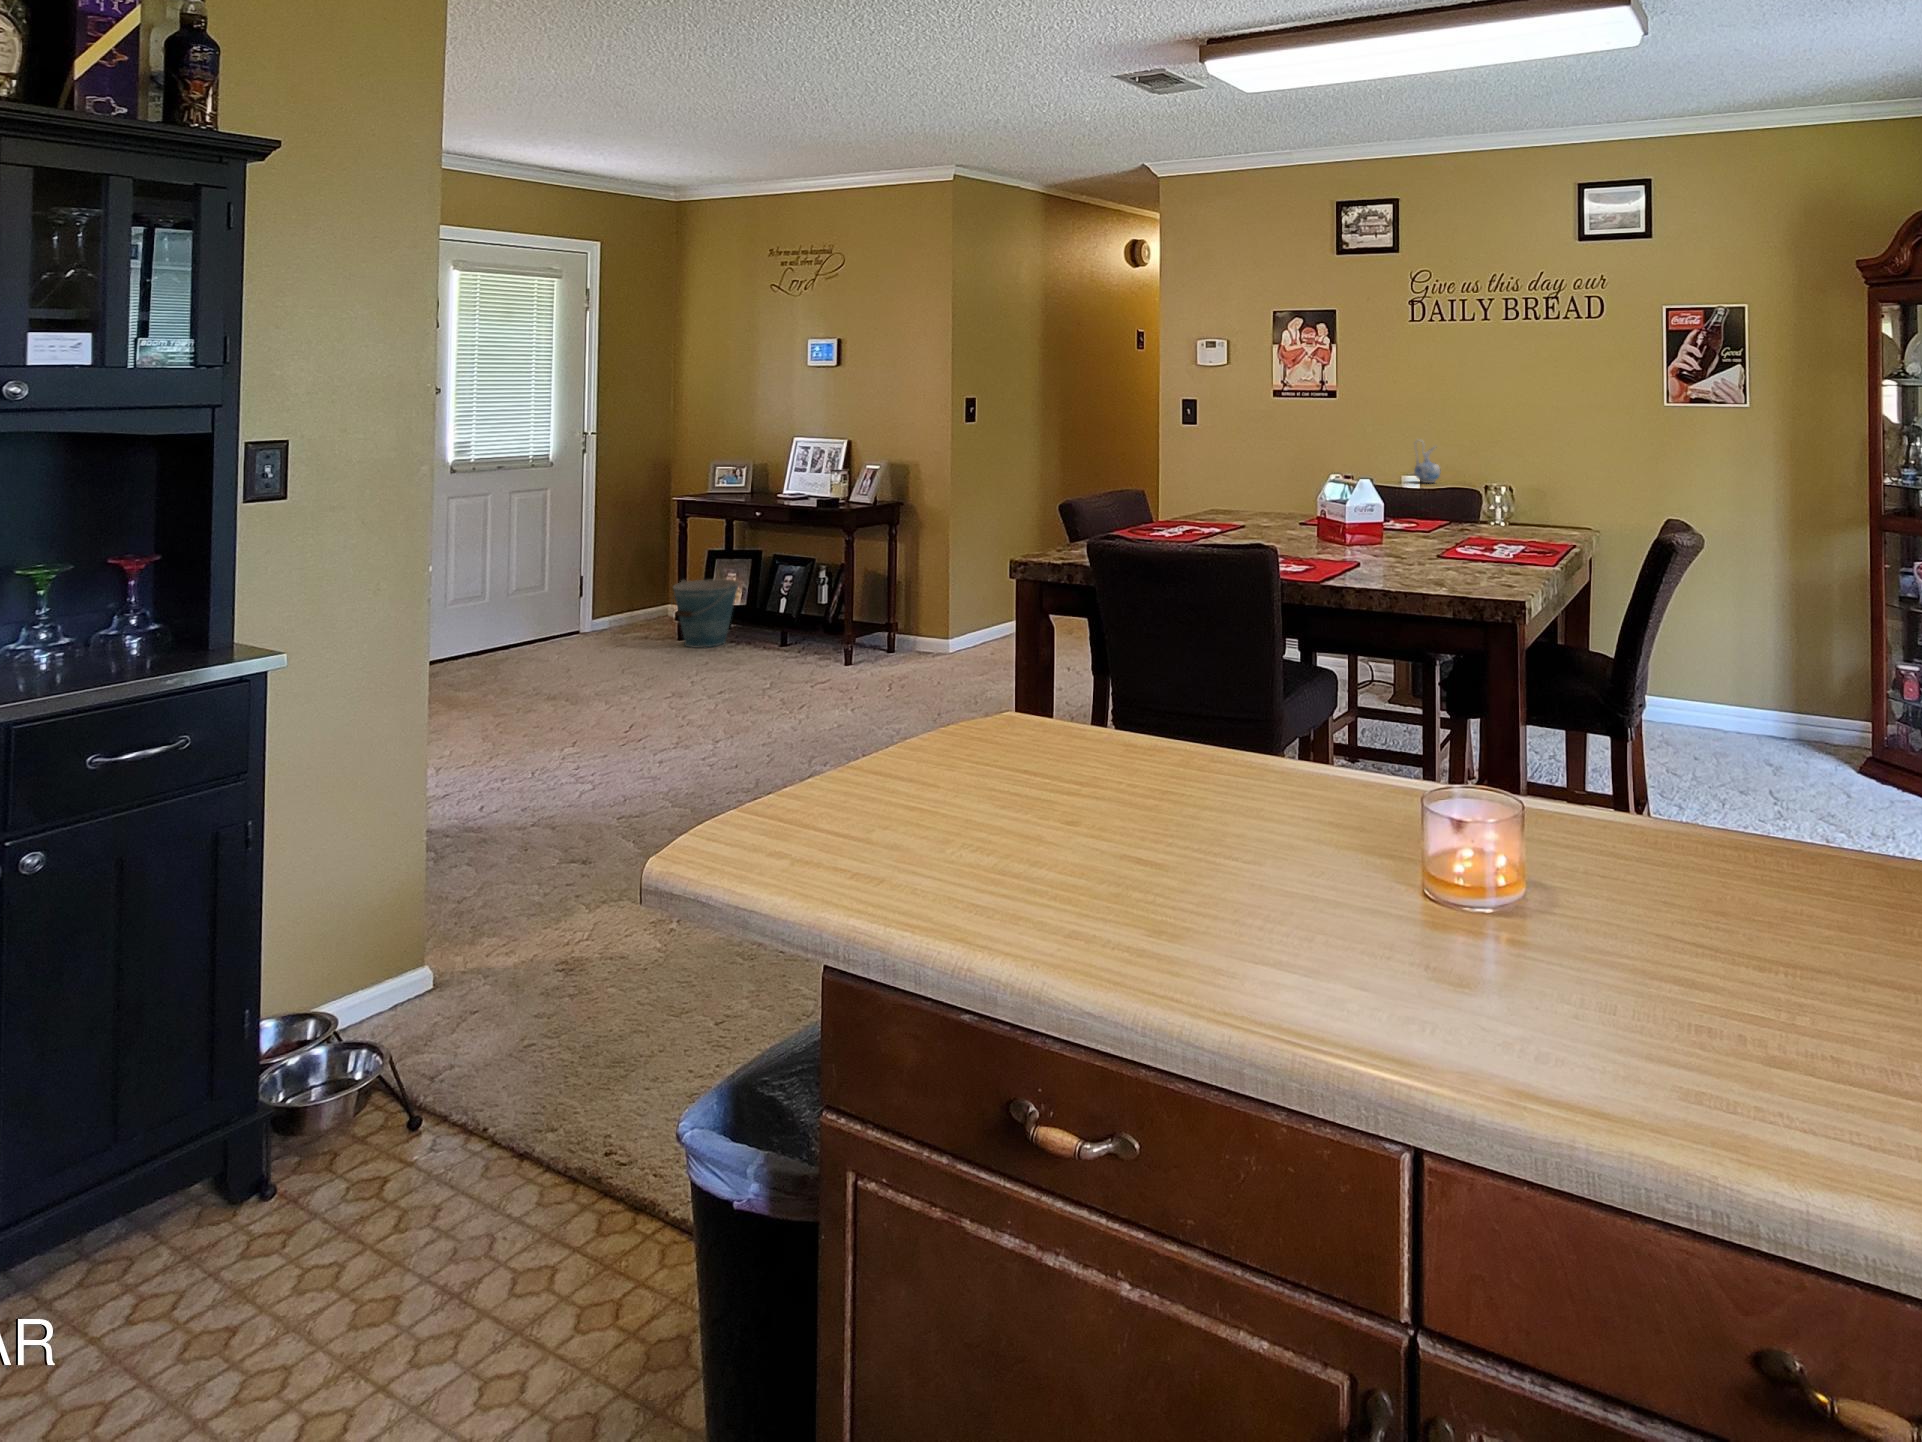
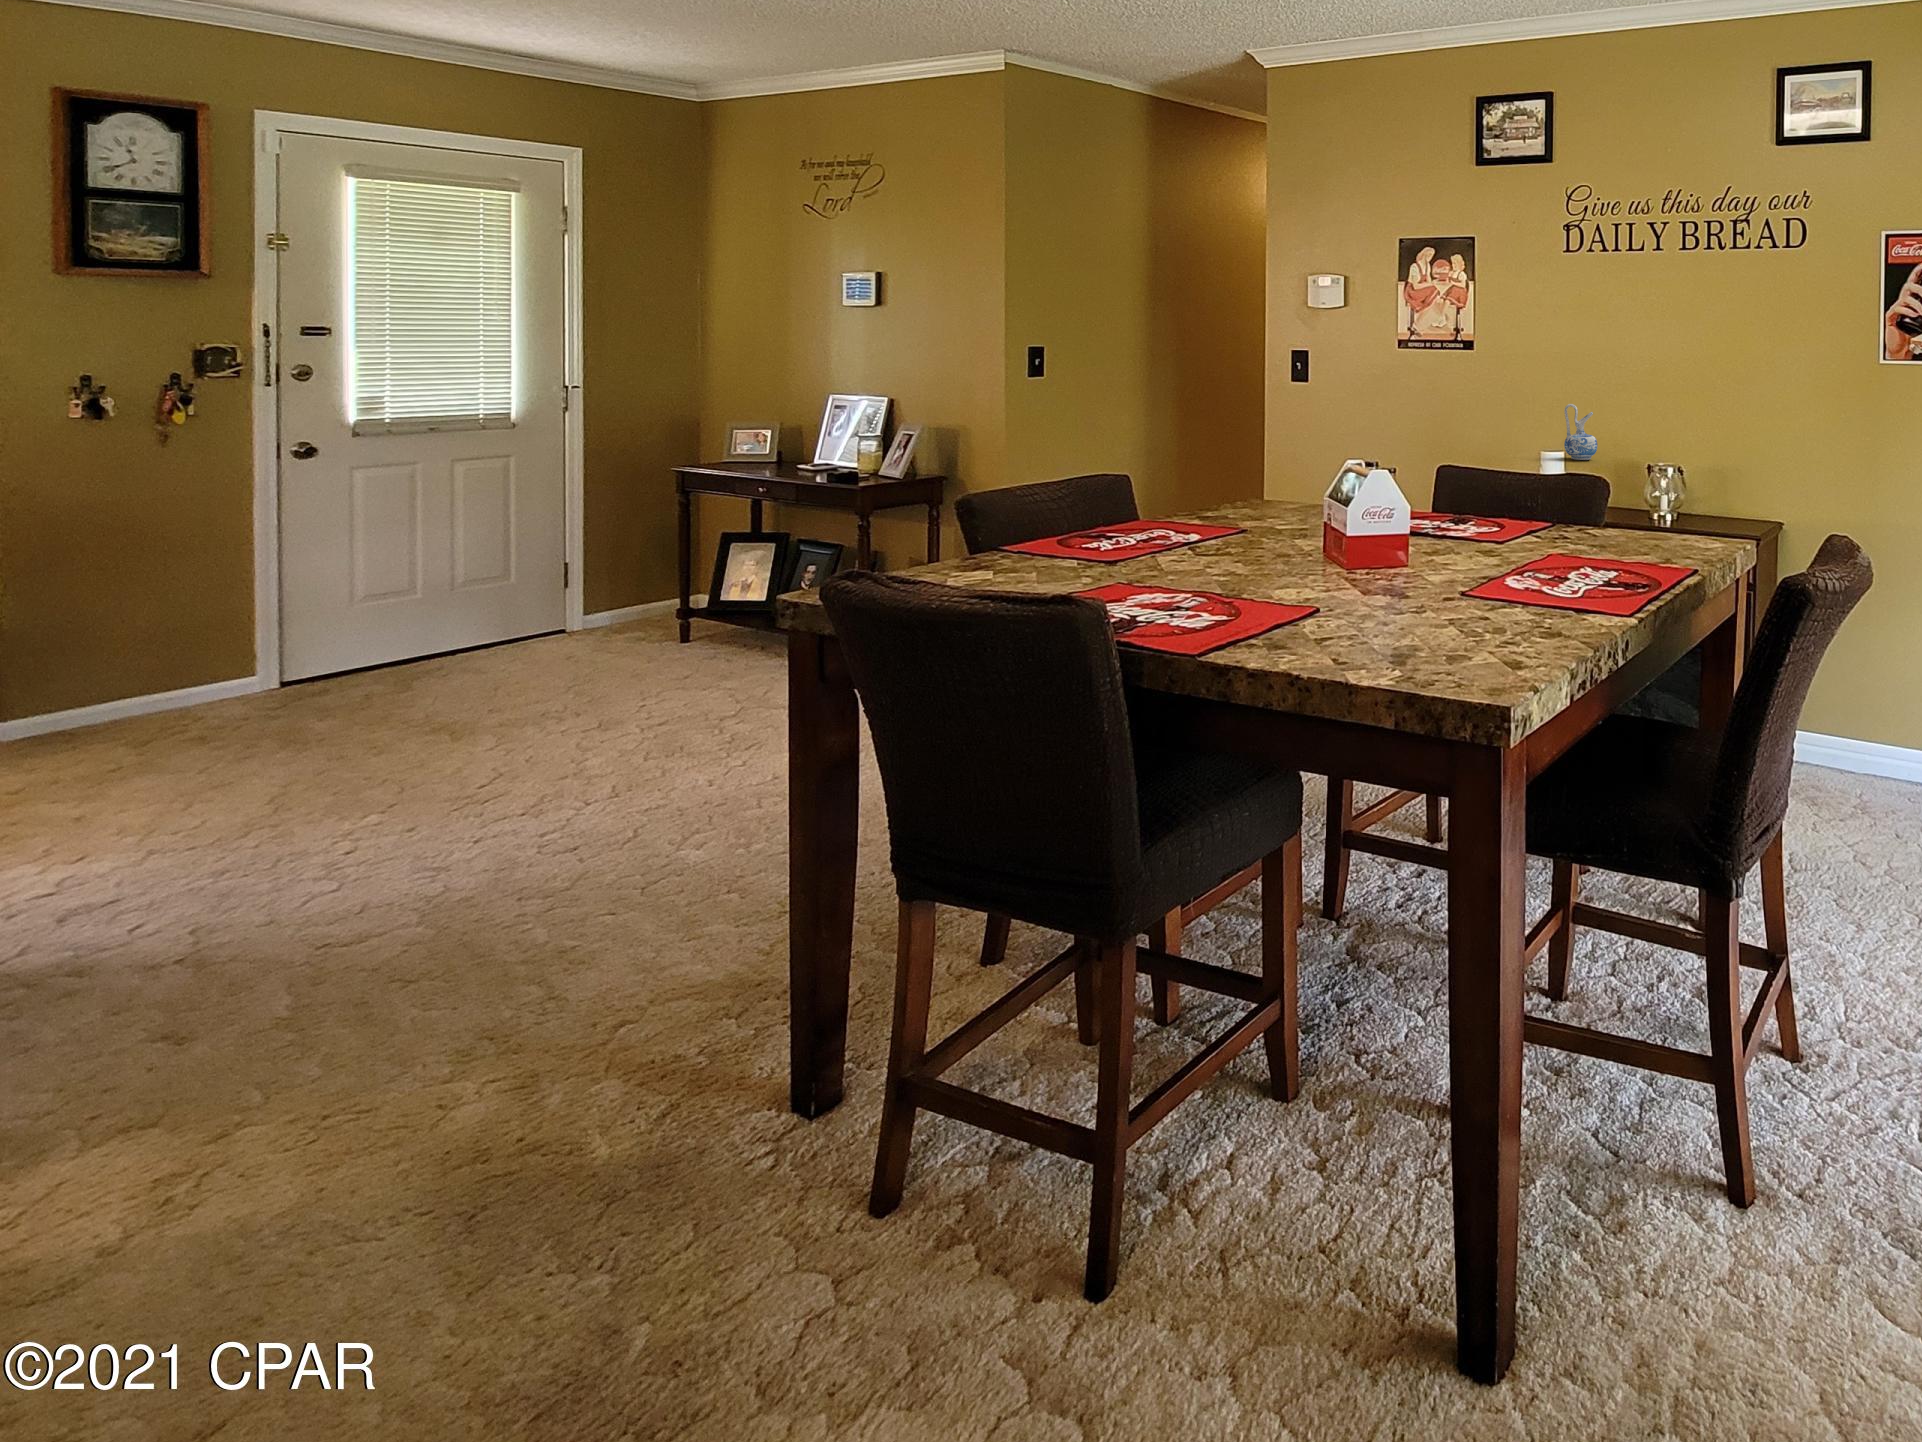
bucket: present [673,579,739,648] -> none [664,568,755,654]

